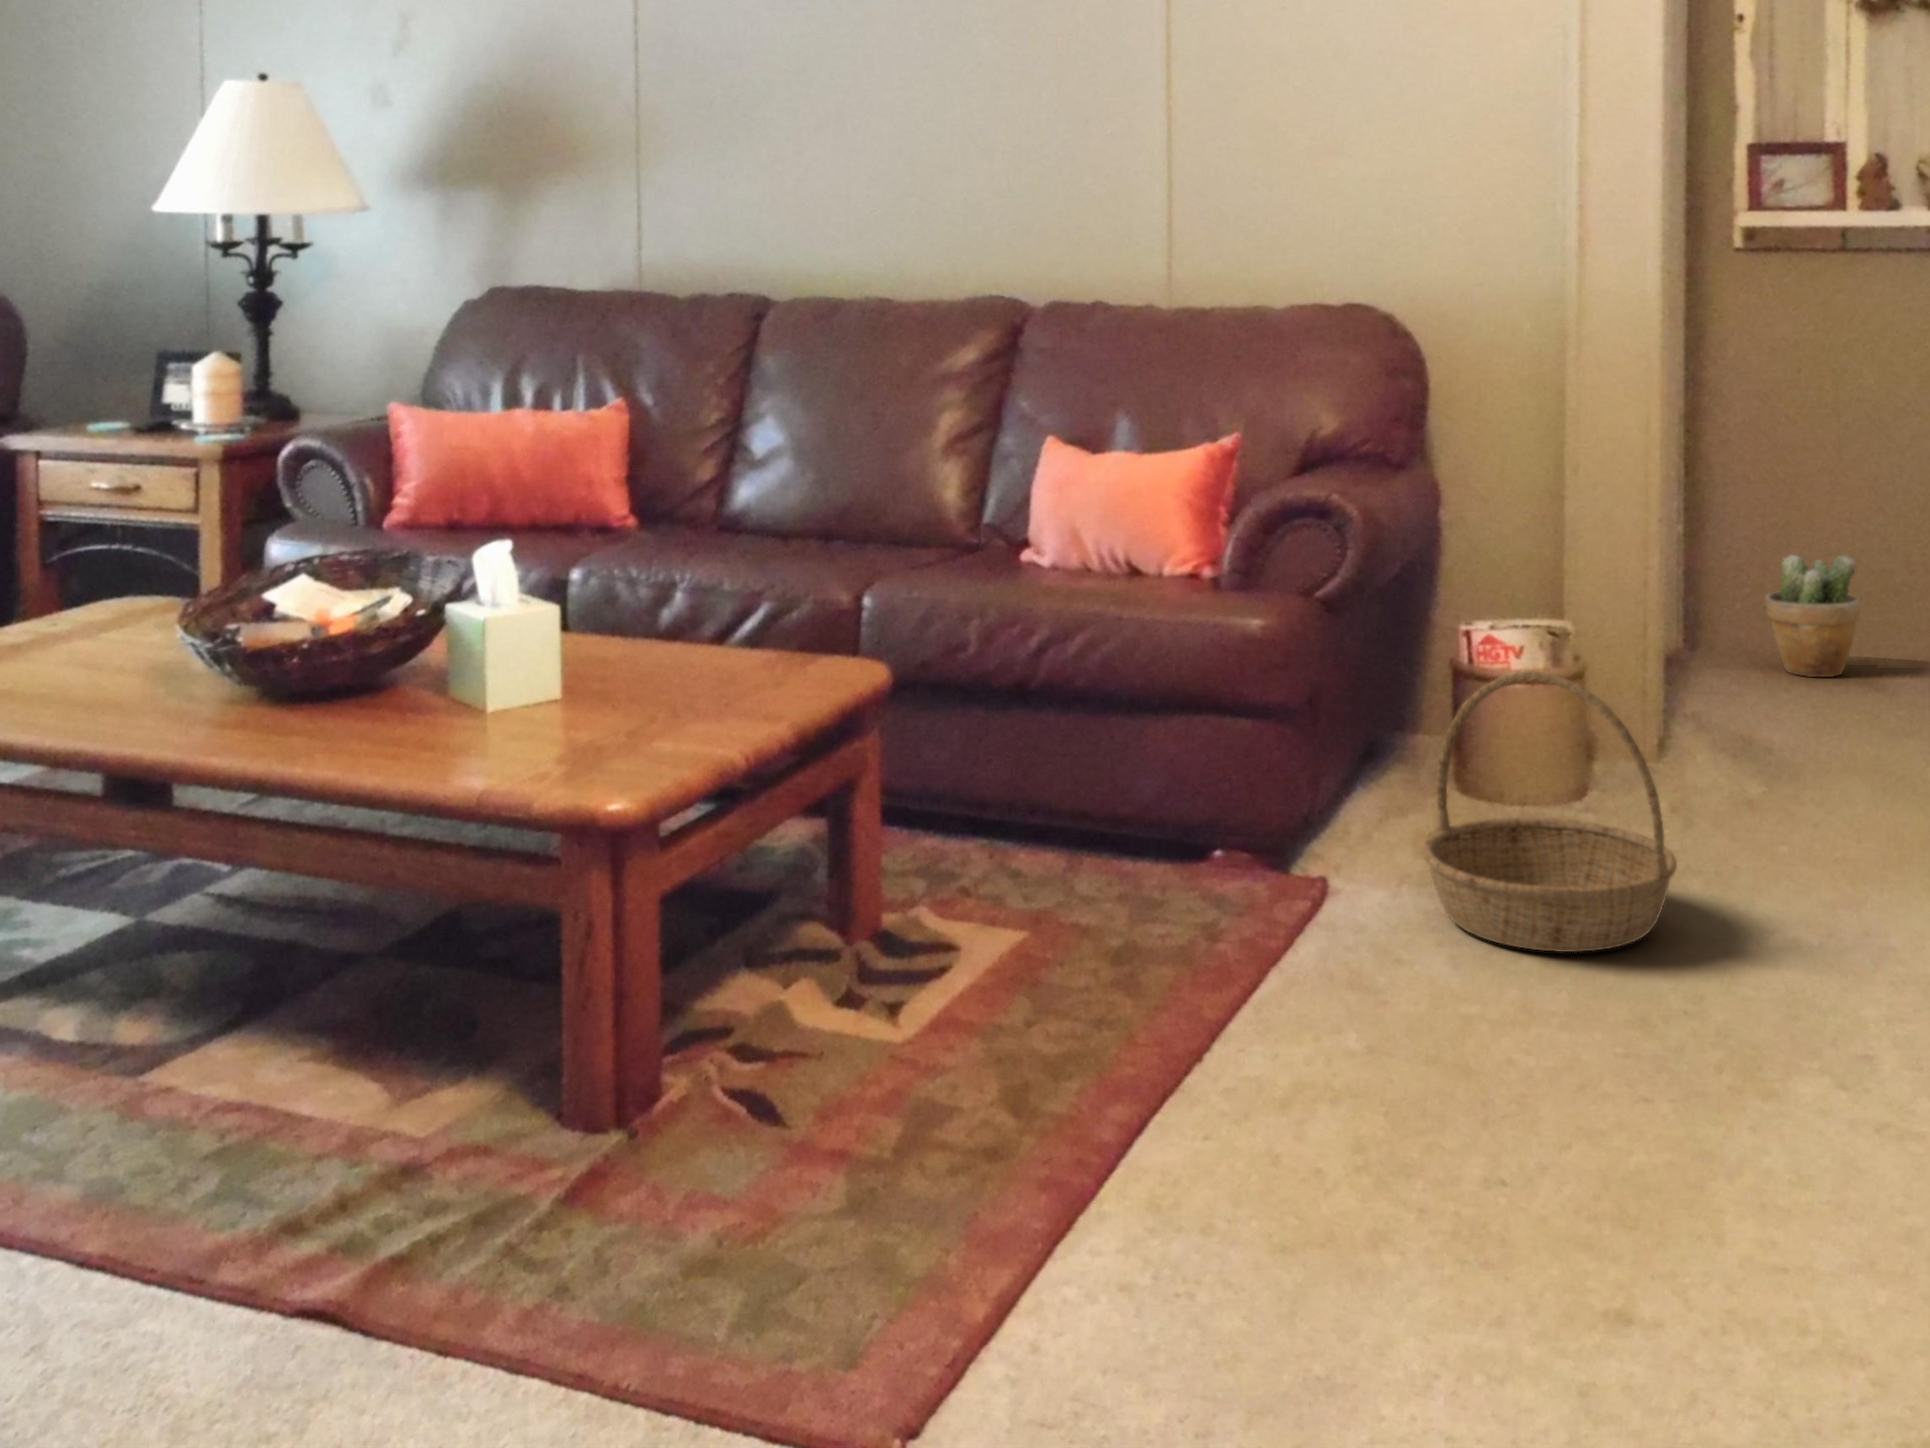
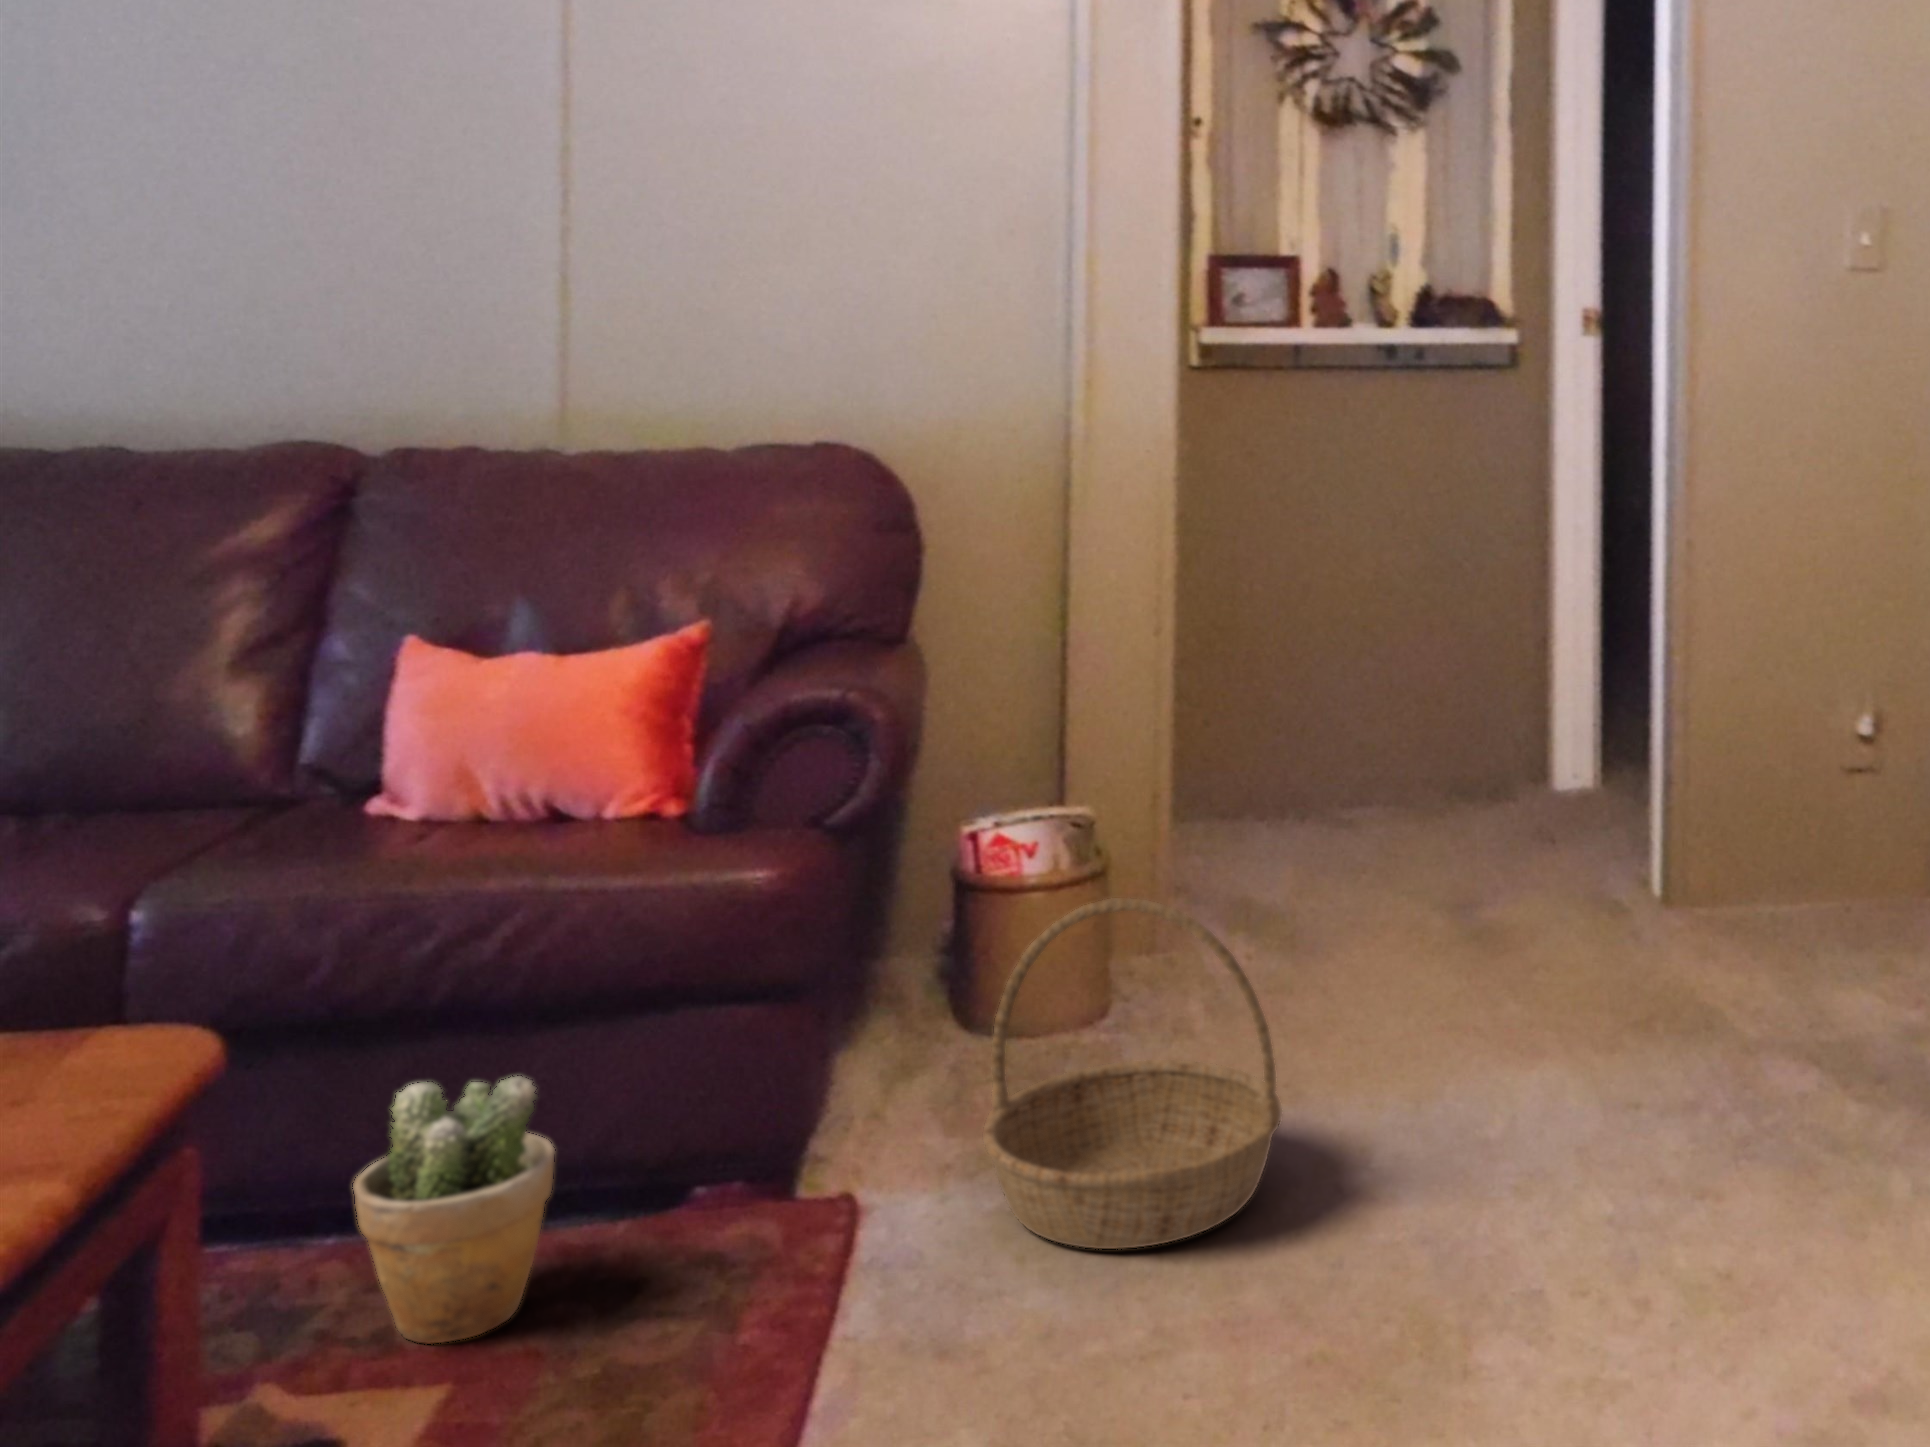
potted plant: present [1765,555,1860,677] -> present [353,1076,555,1343]

